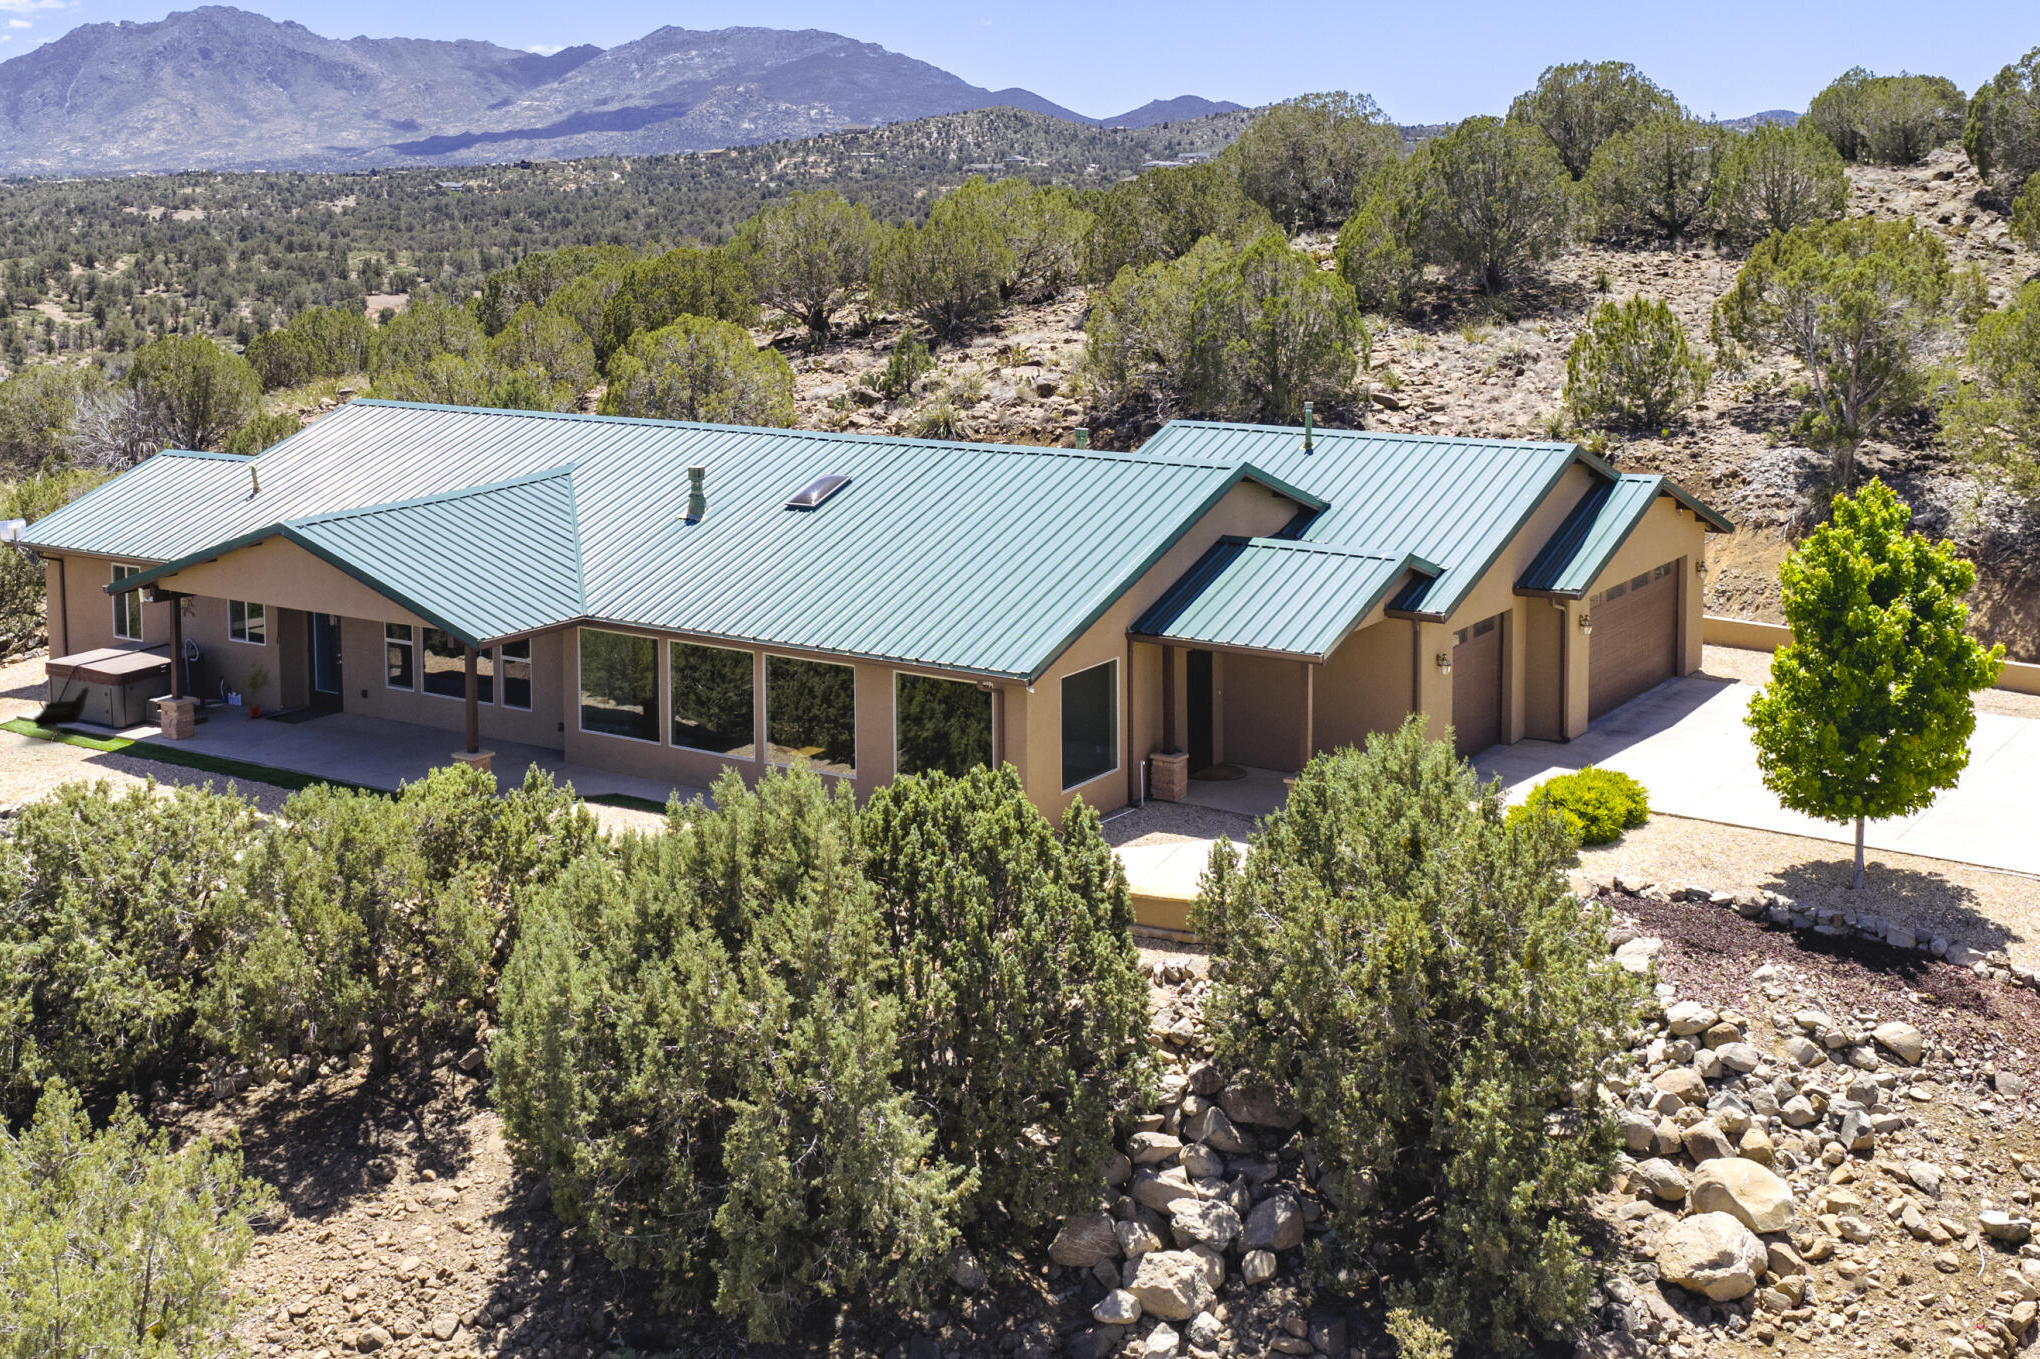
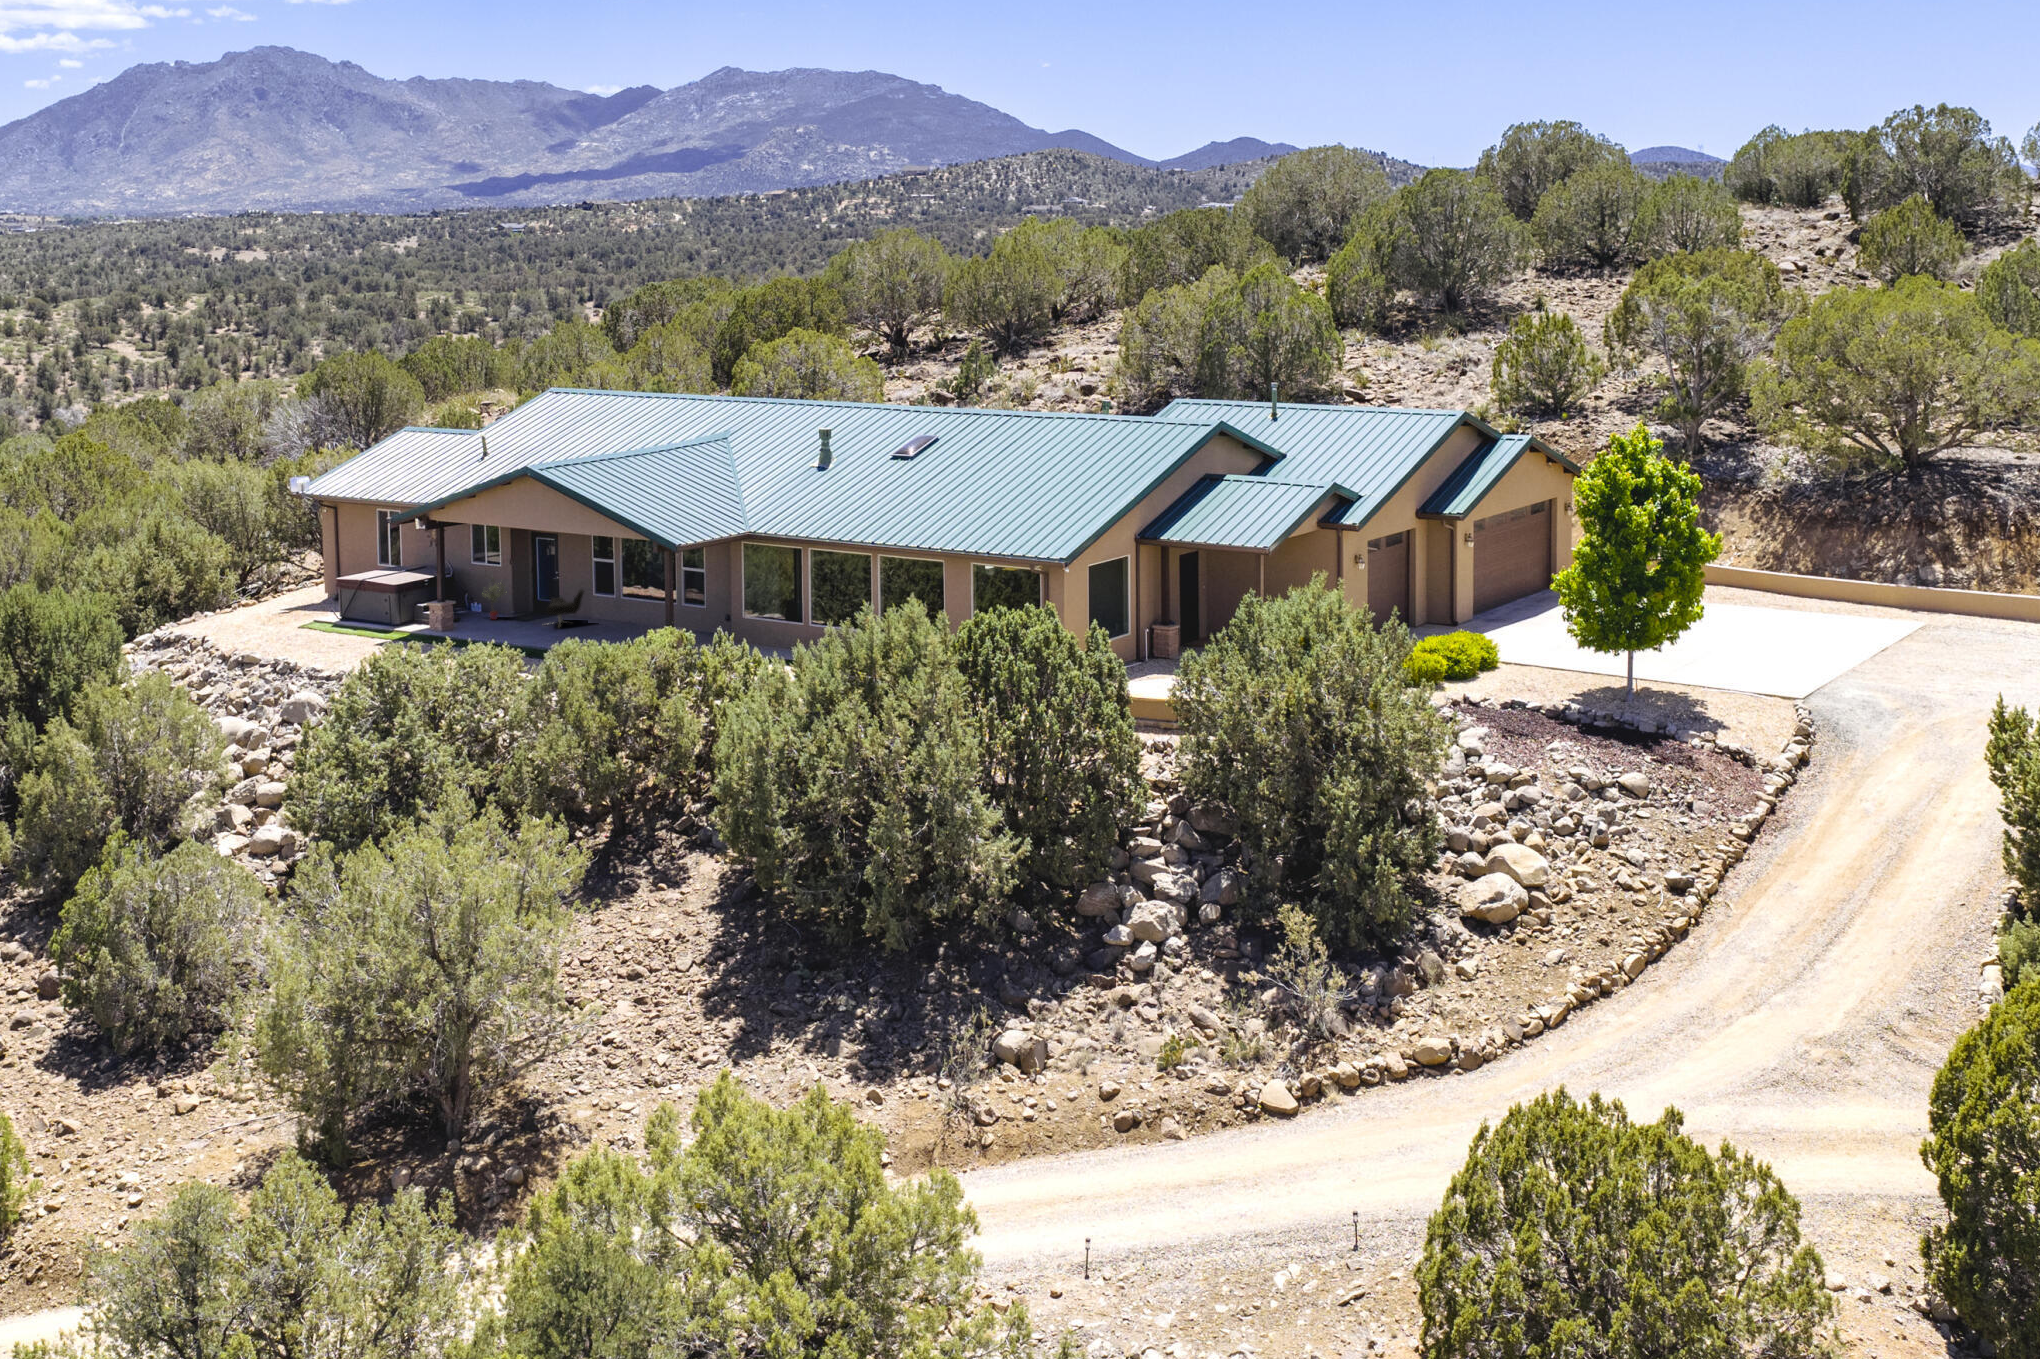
lounge chair: present [34,687,89,742] -> present [547,589,584,626]

